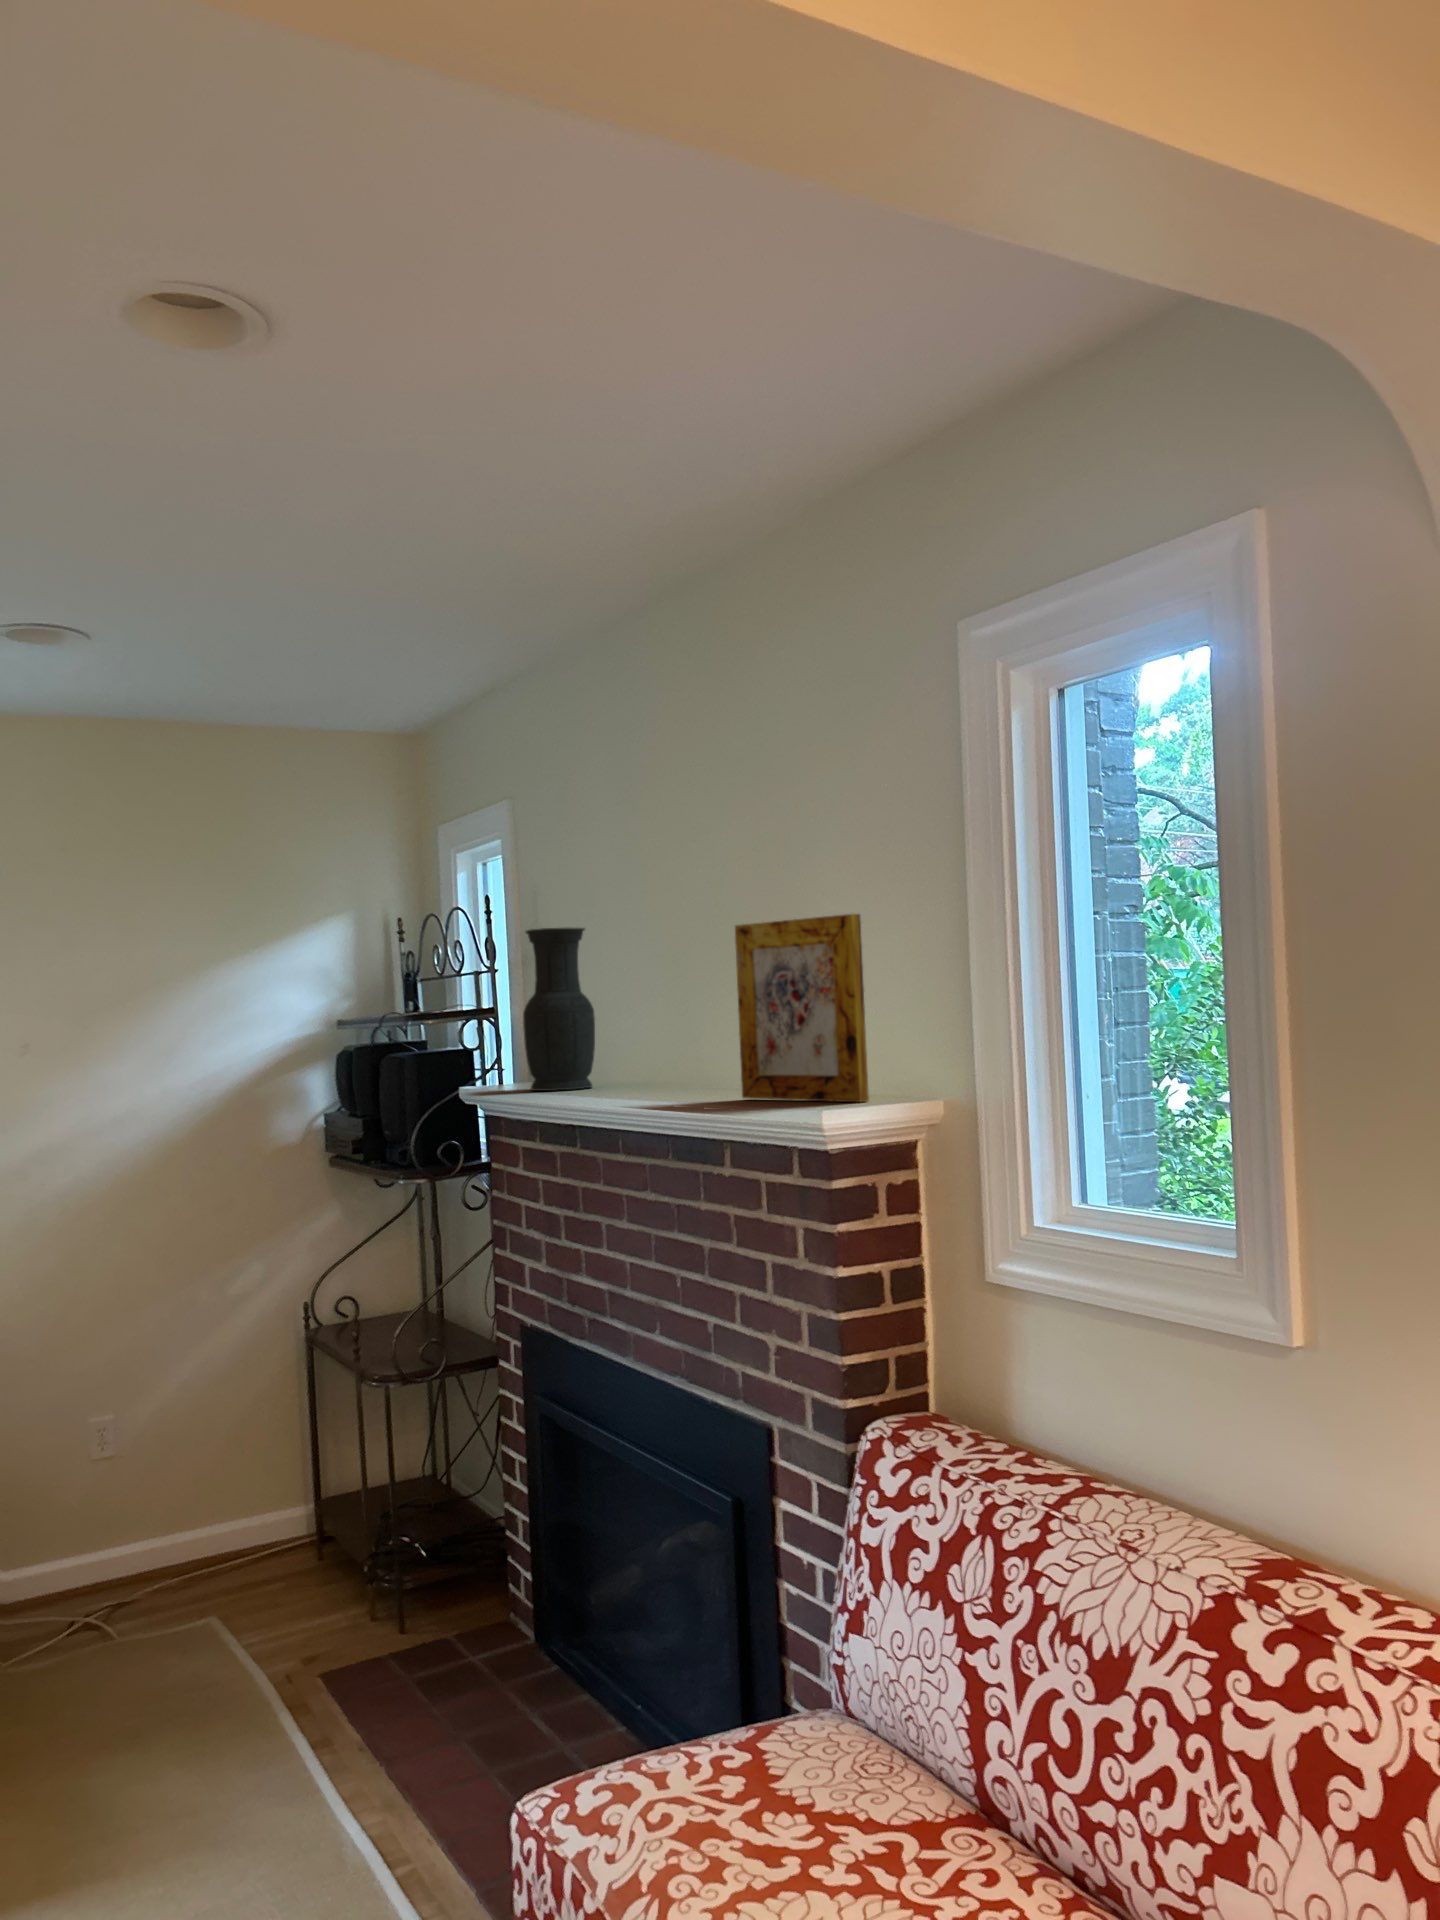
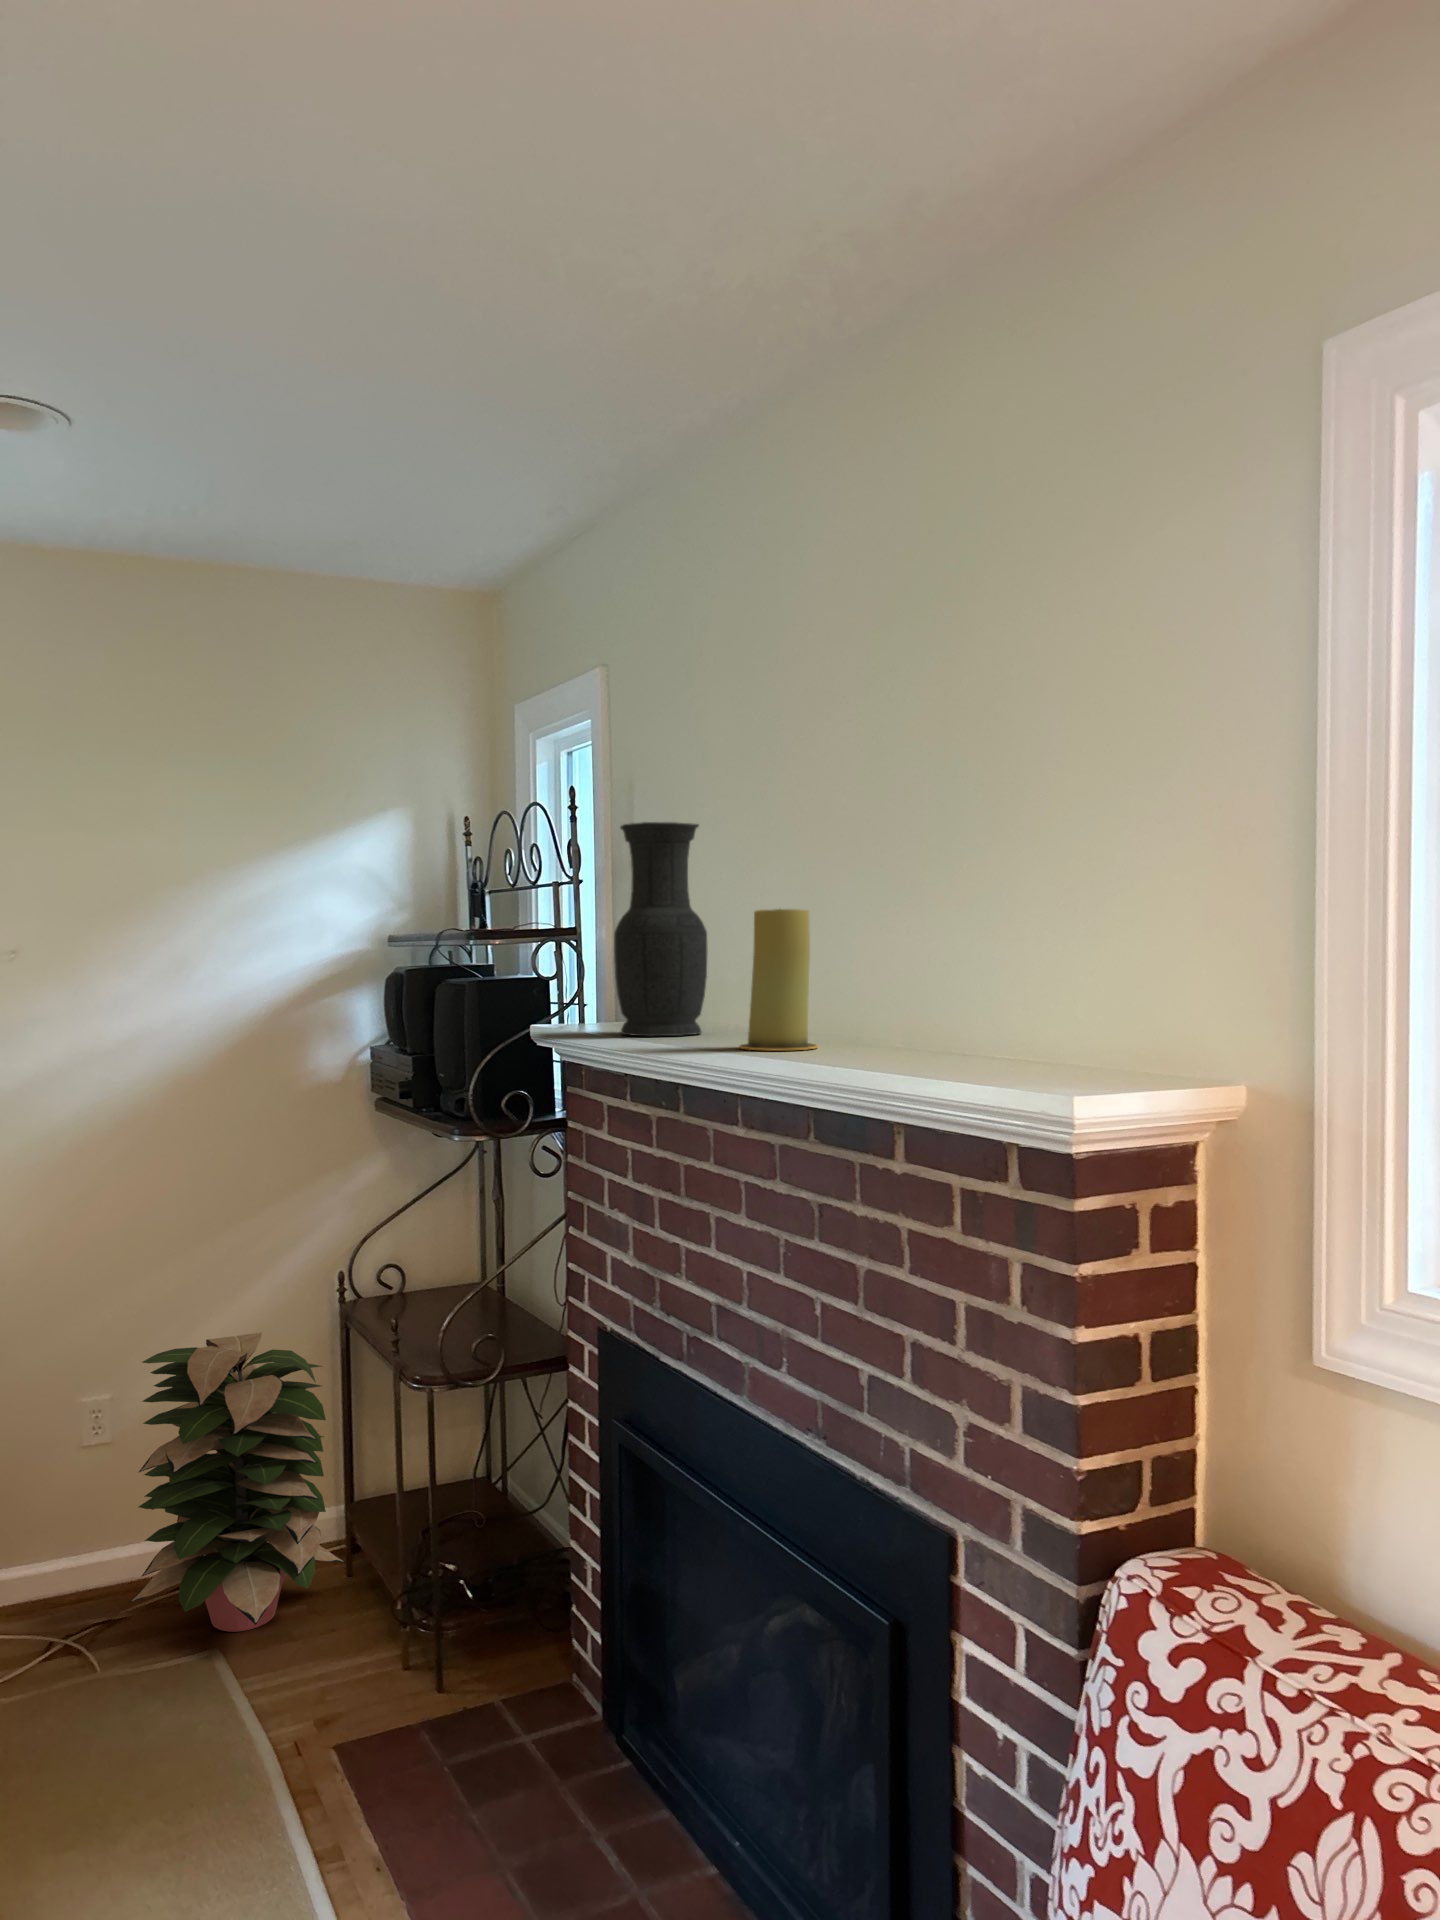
picture frame: present [735,914,869,1102] -> none [925,799,1128,1081]
candle: none [617,992,675,1096] -> present [740,909,818,1050]
decorative plant: none [136,1354,317,1604] -> present [130,1333,345,1632]

